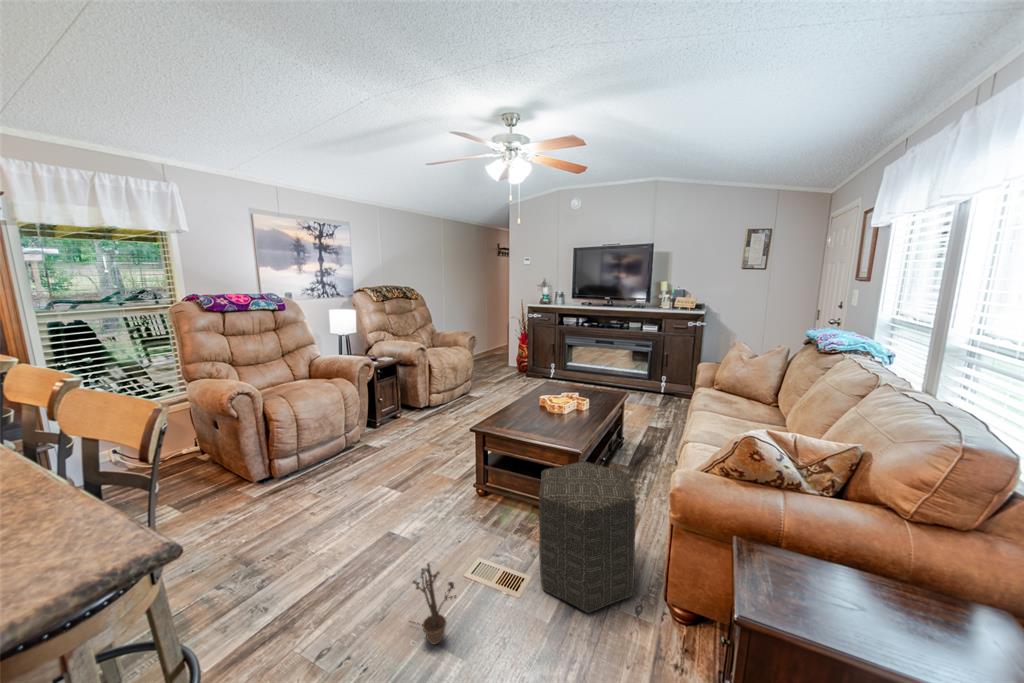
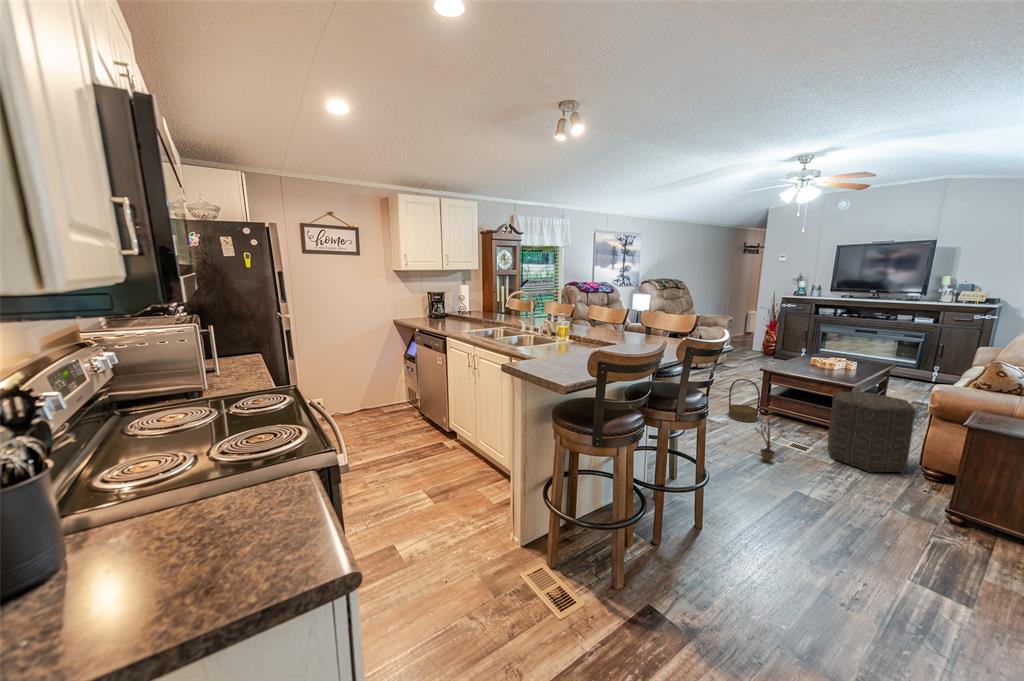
basket: none [423,450,465,522] -> present [728,379,760,422]

